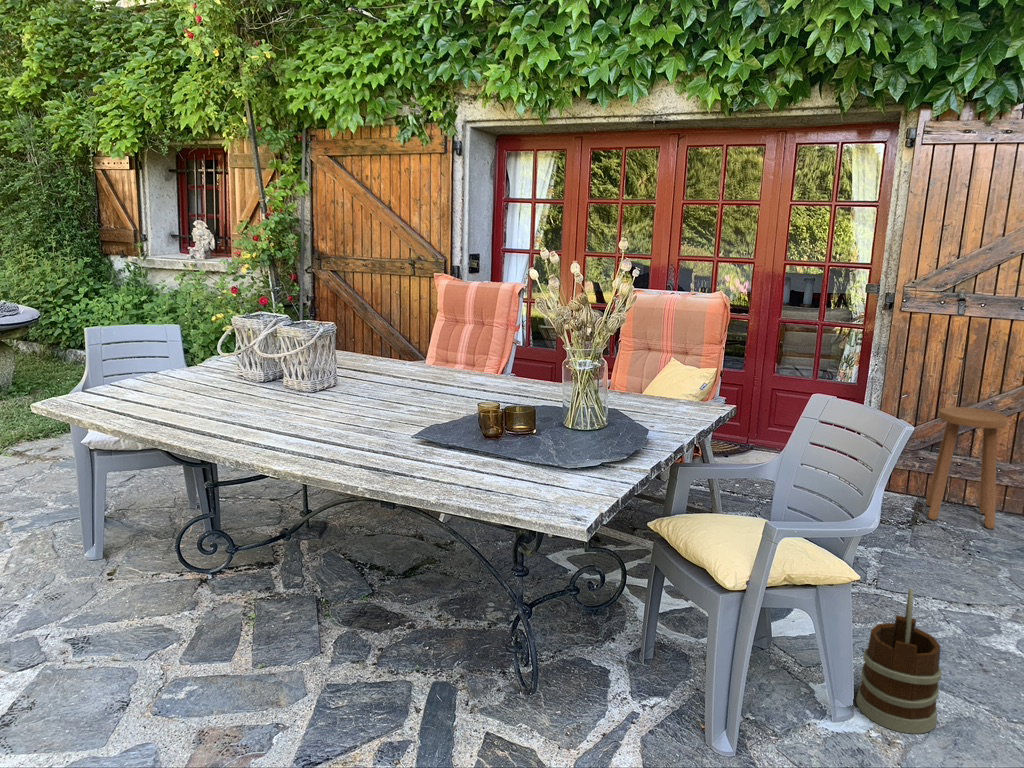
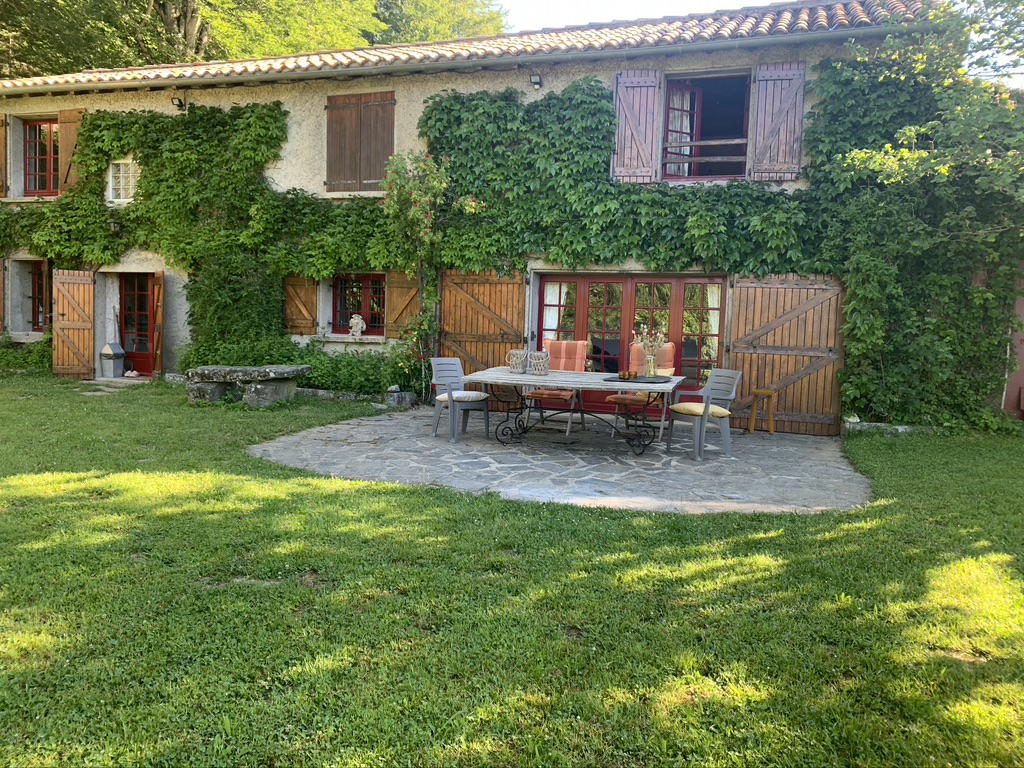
wooden bucket: present [856,589,942,734] -> none [737,424,758,463]

